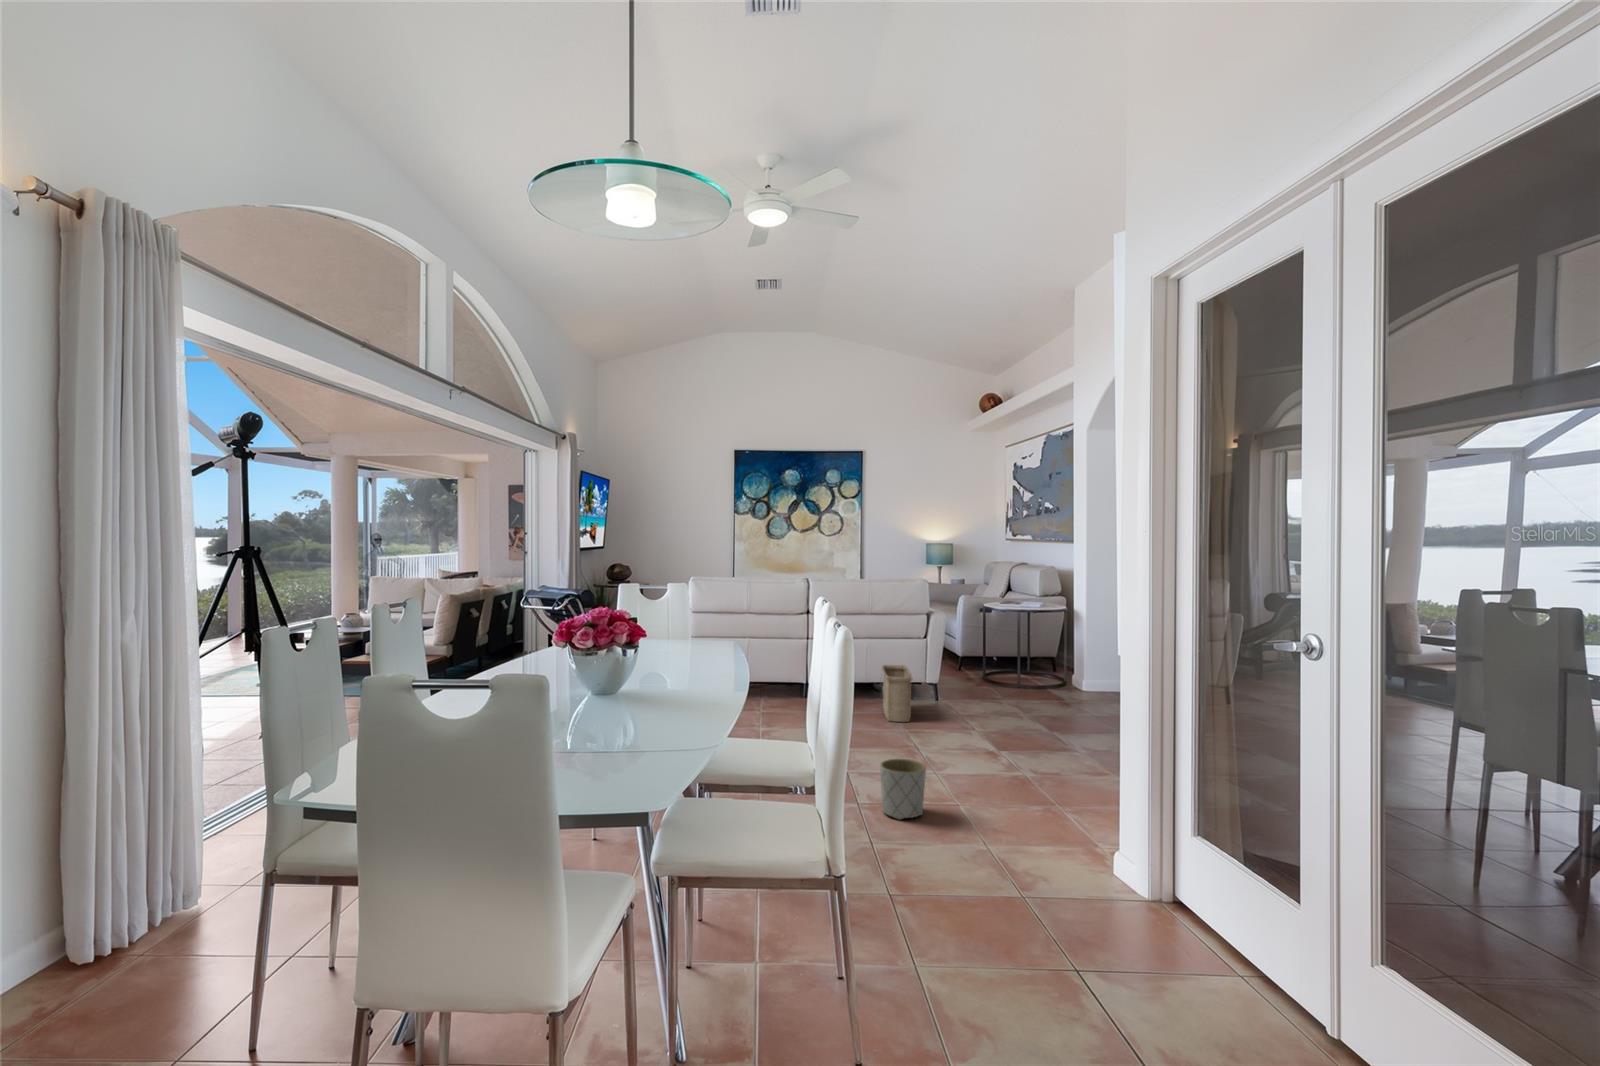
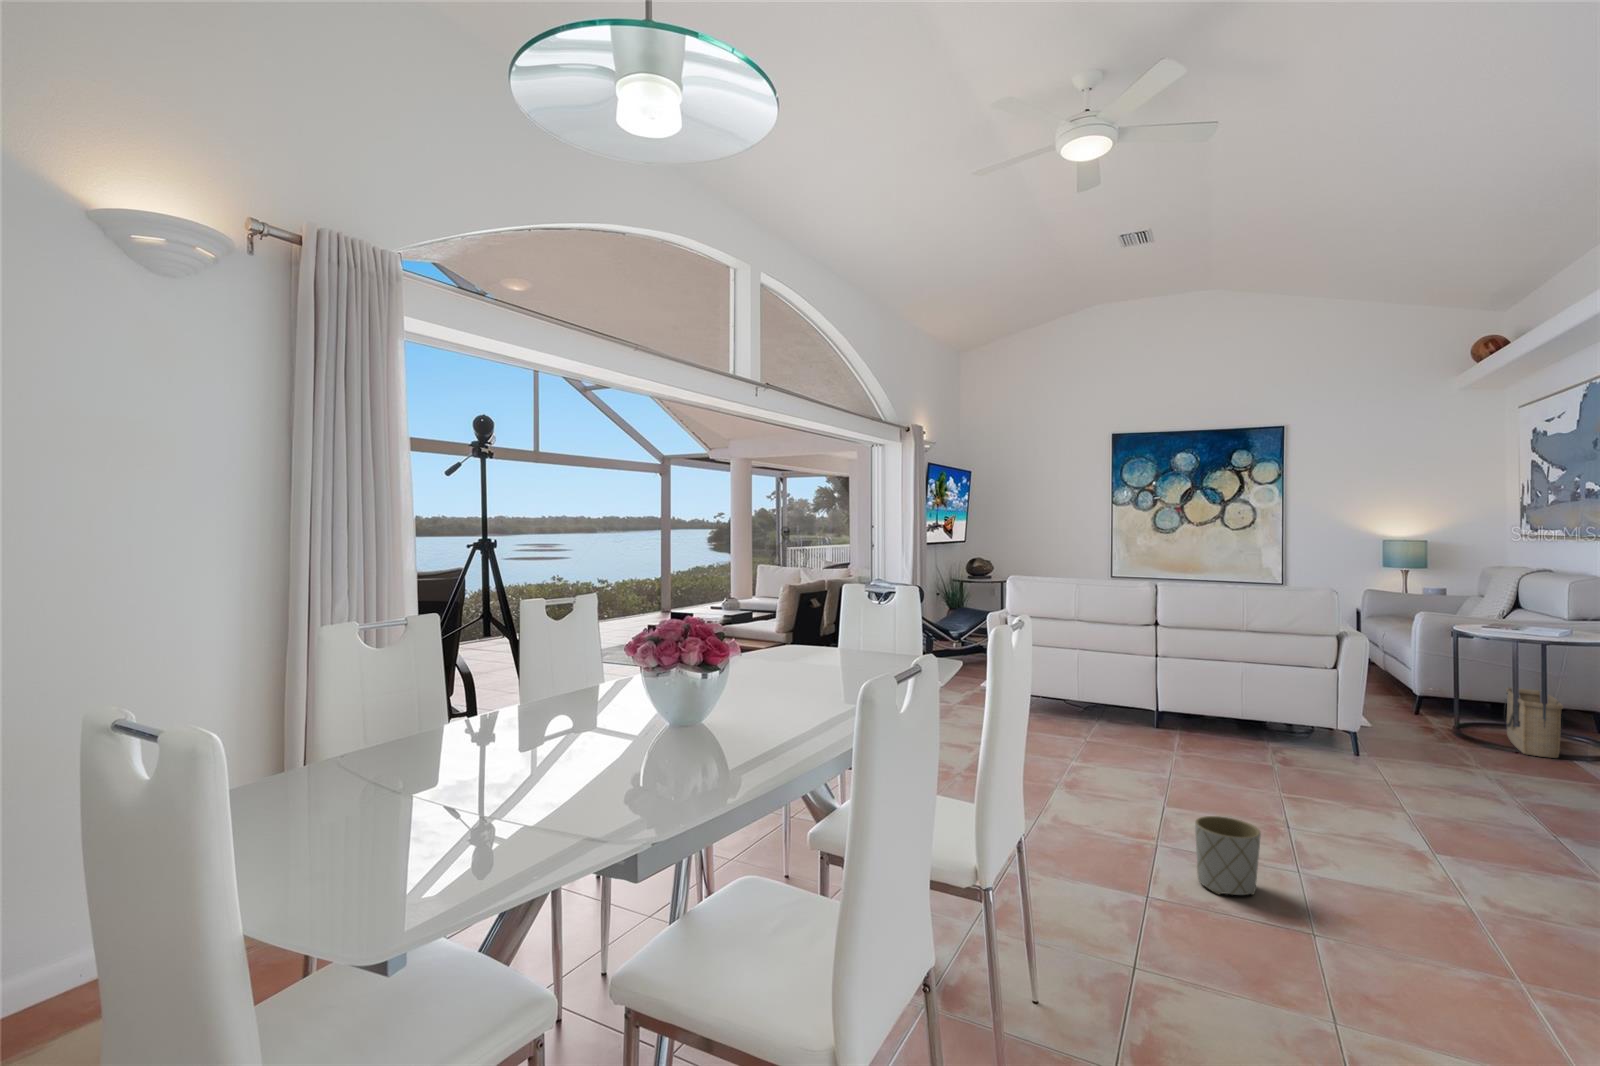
basket: present [881,665,913,722] -> present [1506,688,1563,758]

